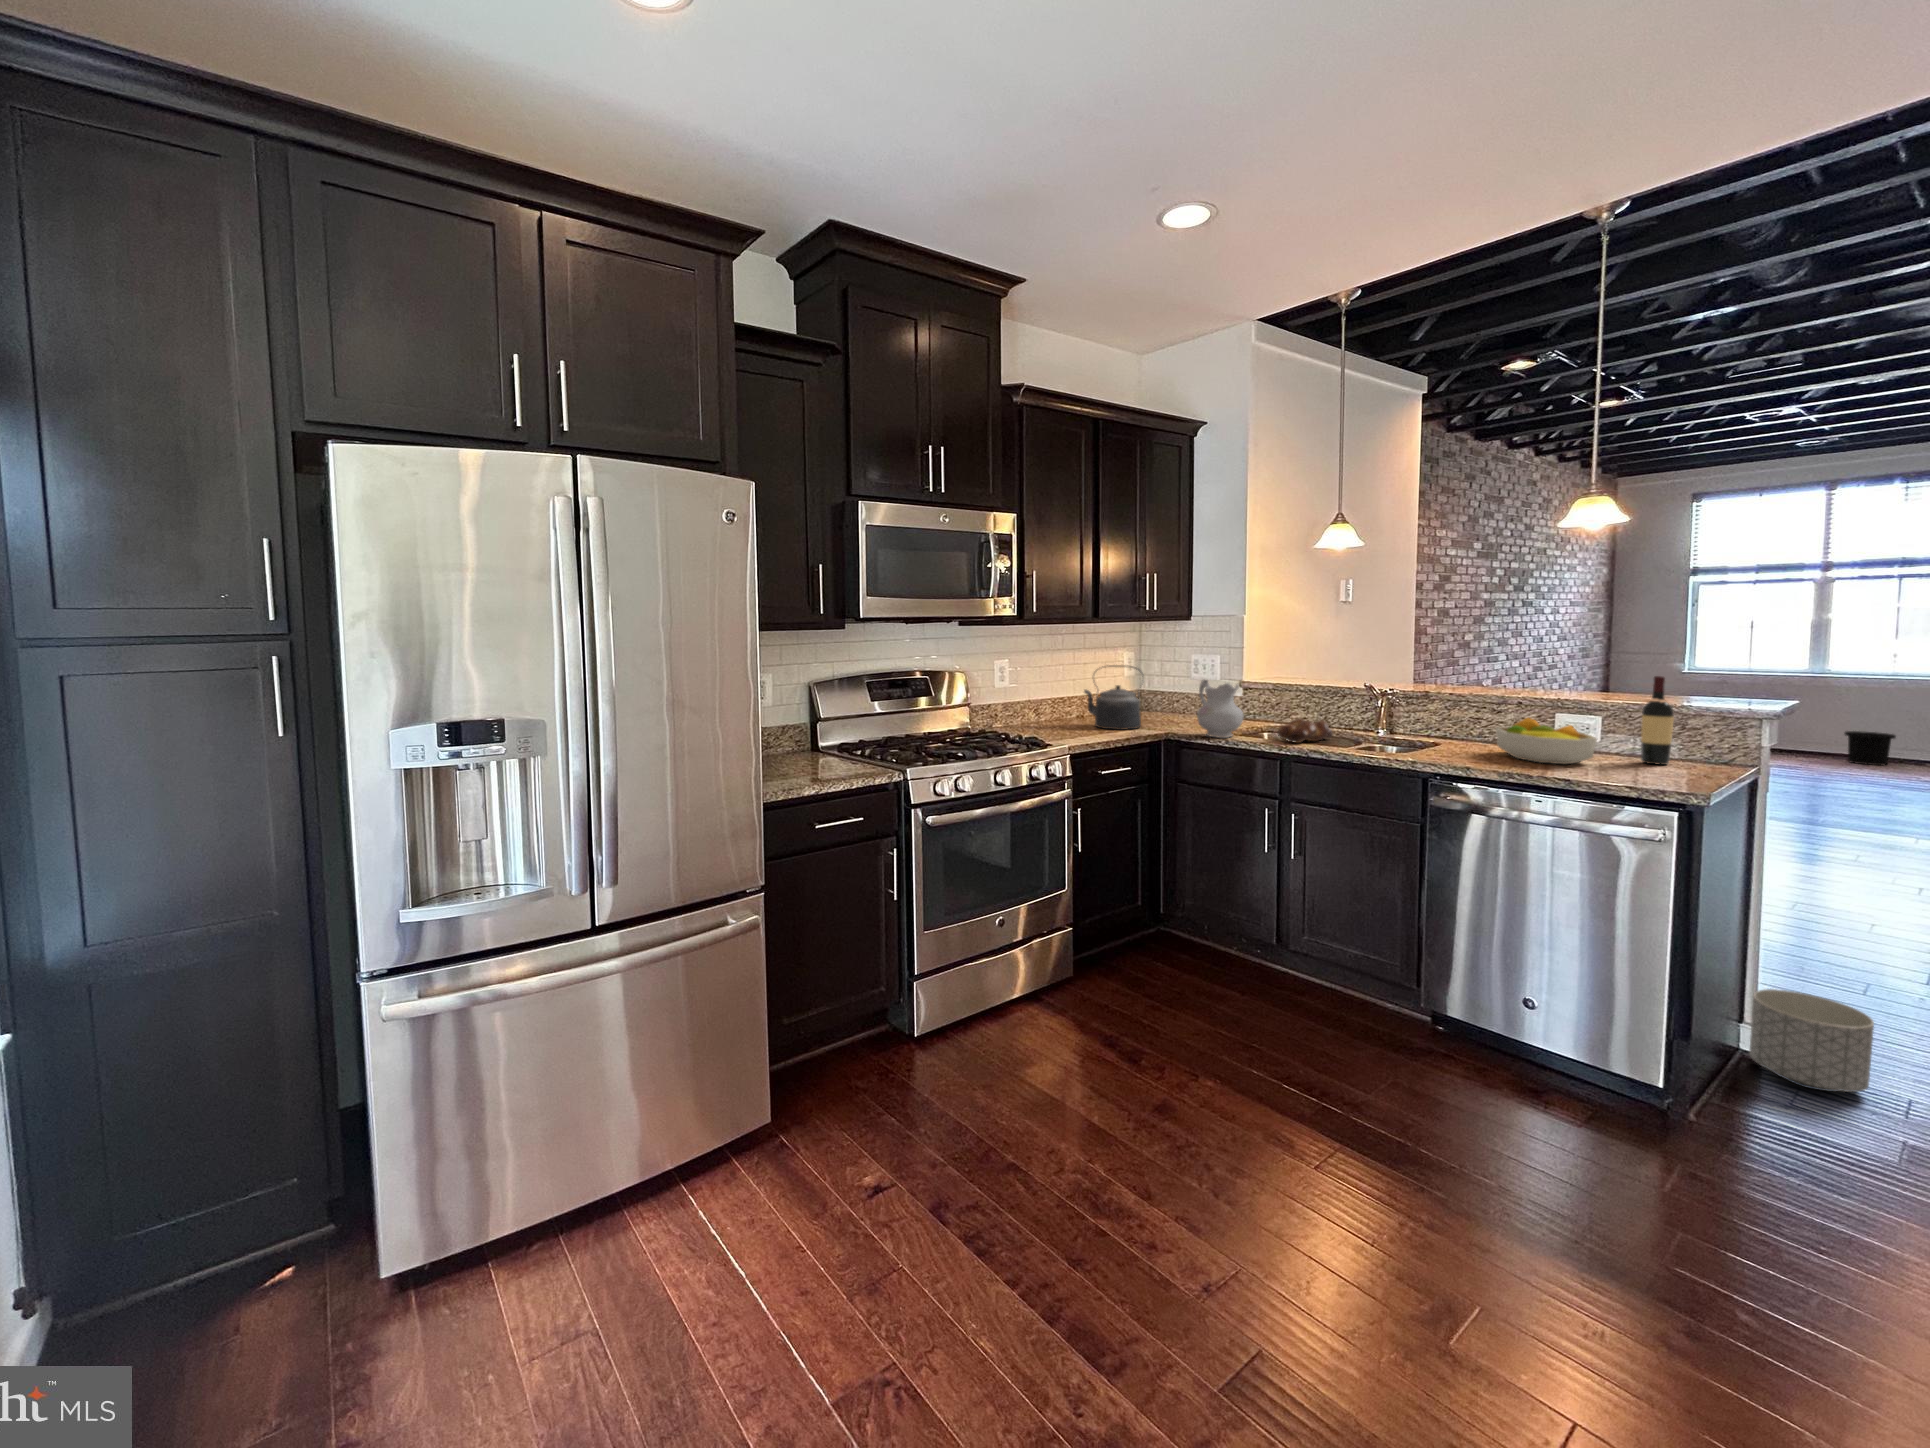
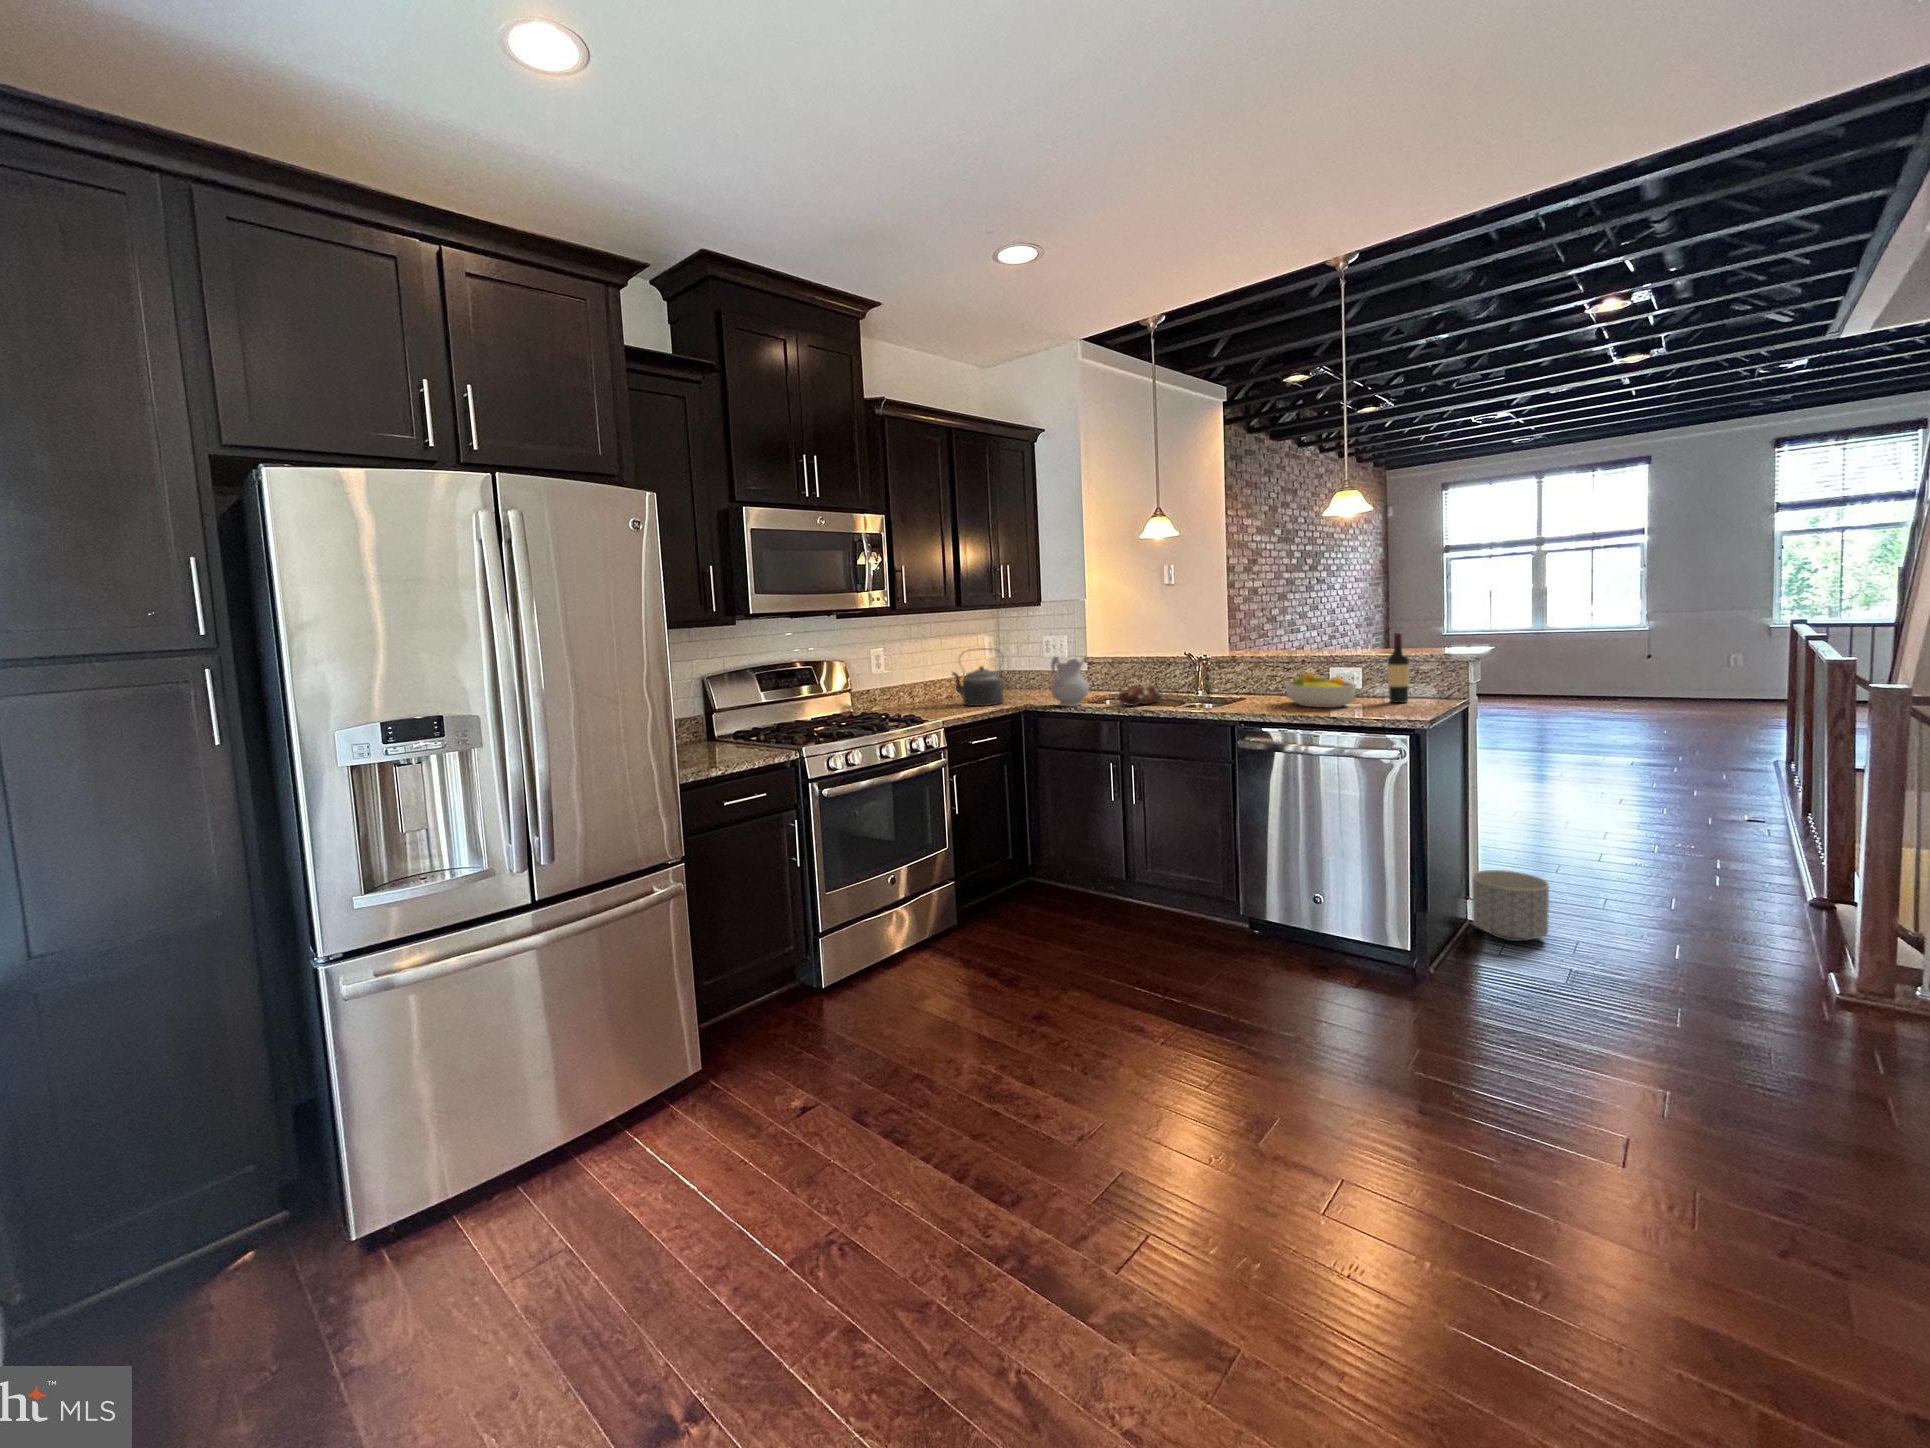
trash can: present [1845,731,1896,765] -> none [1560,677,1596,703]

